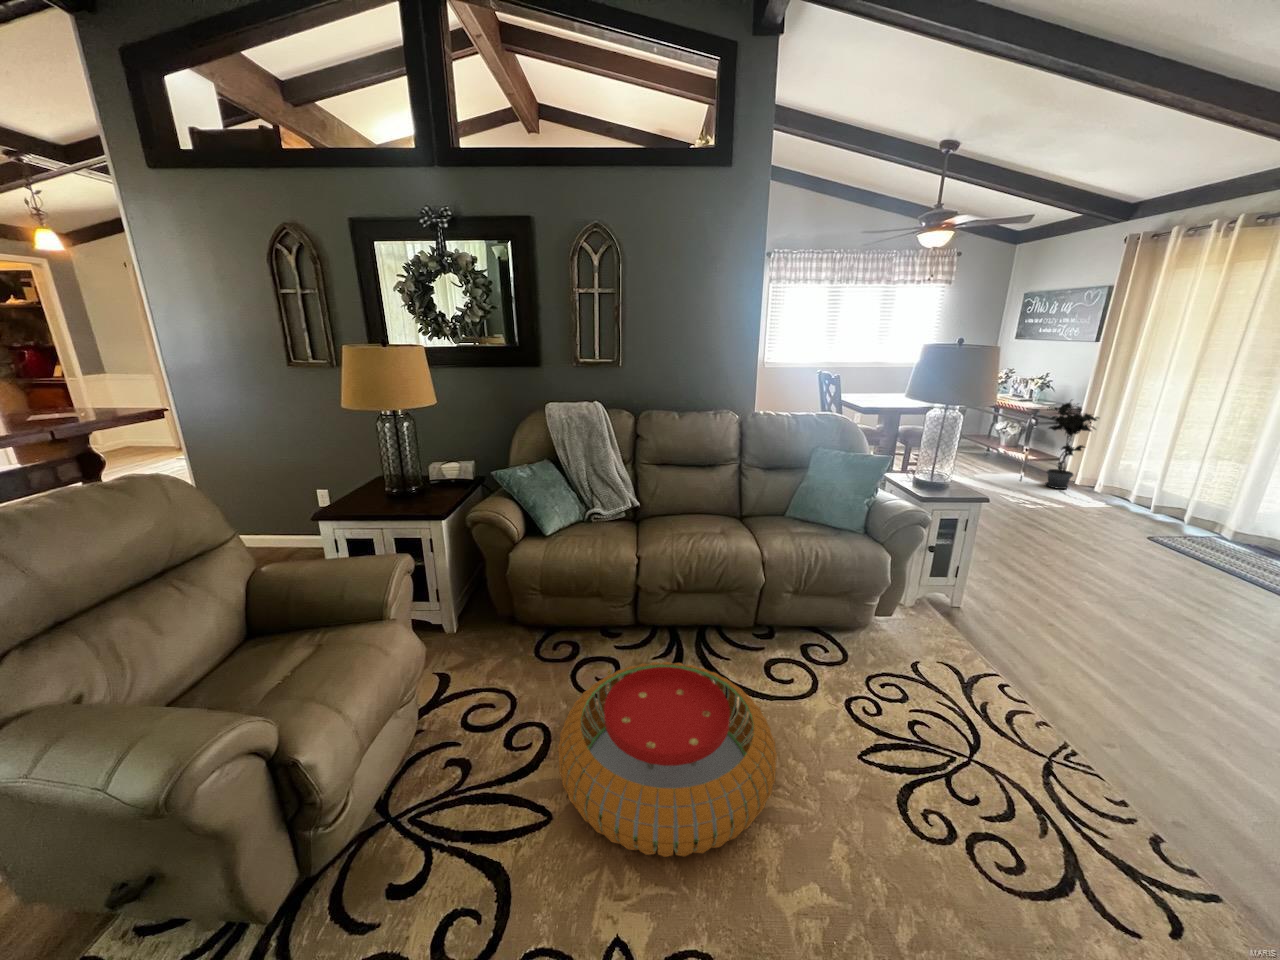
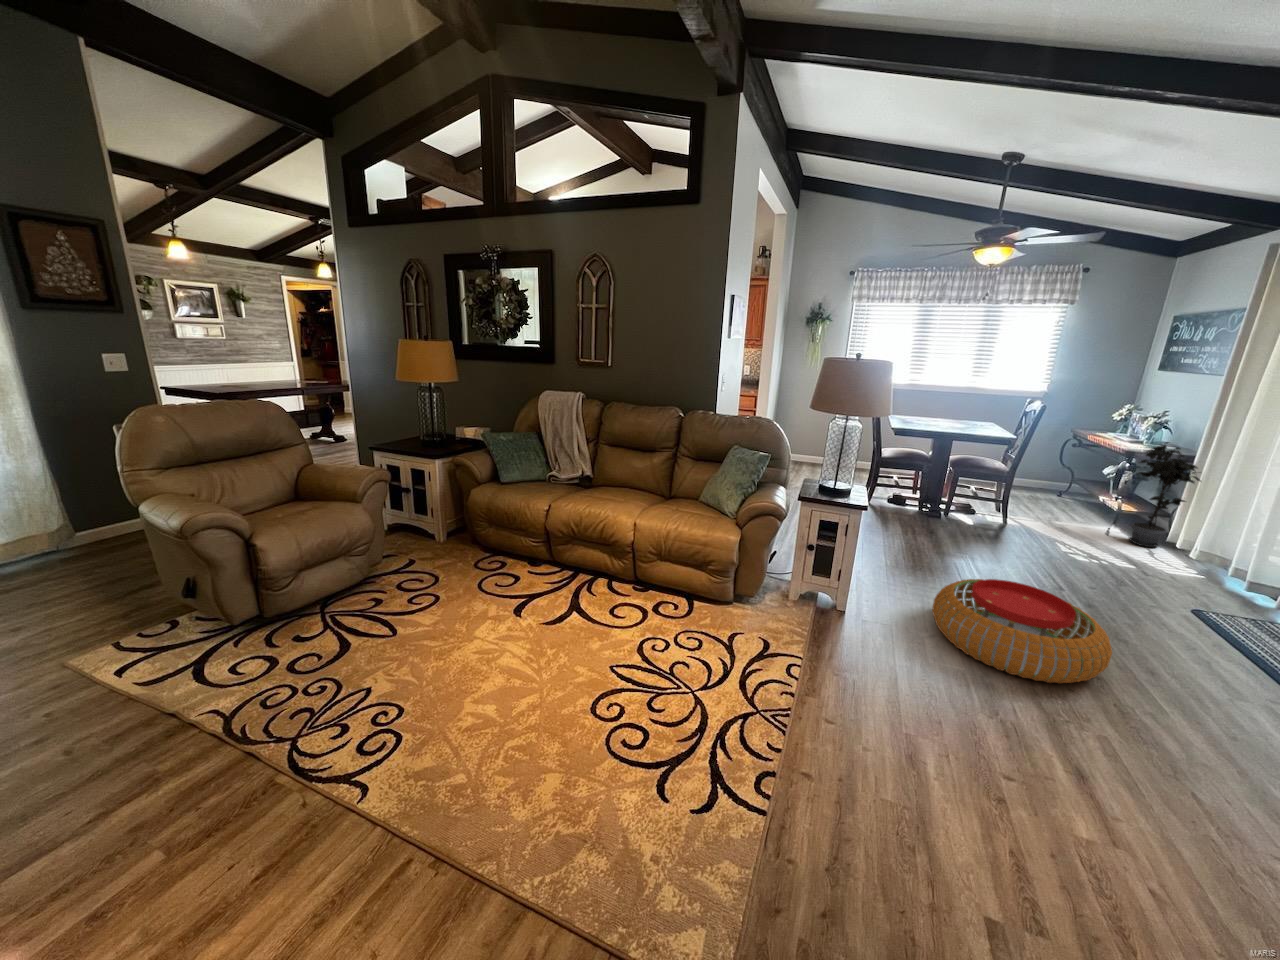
pouf: present [558,662,777,857] -> present [932,579,1112,683]

